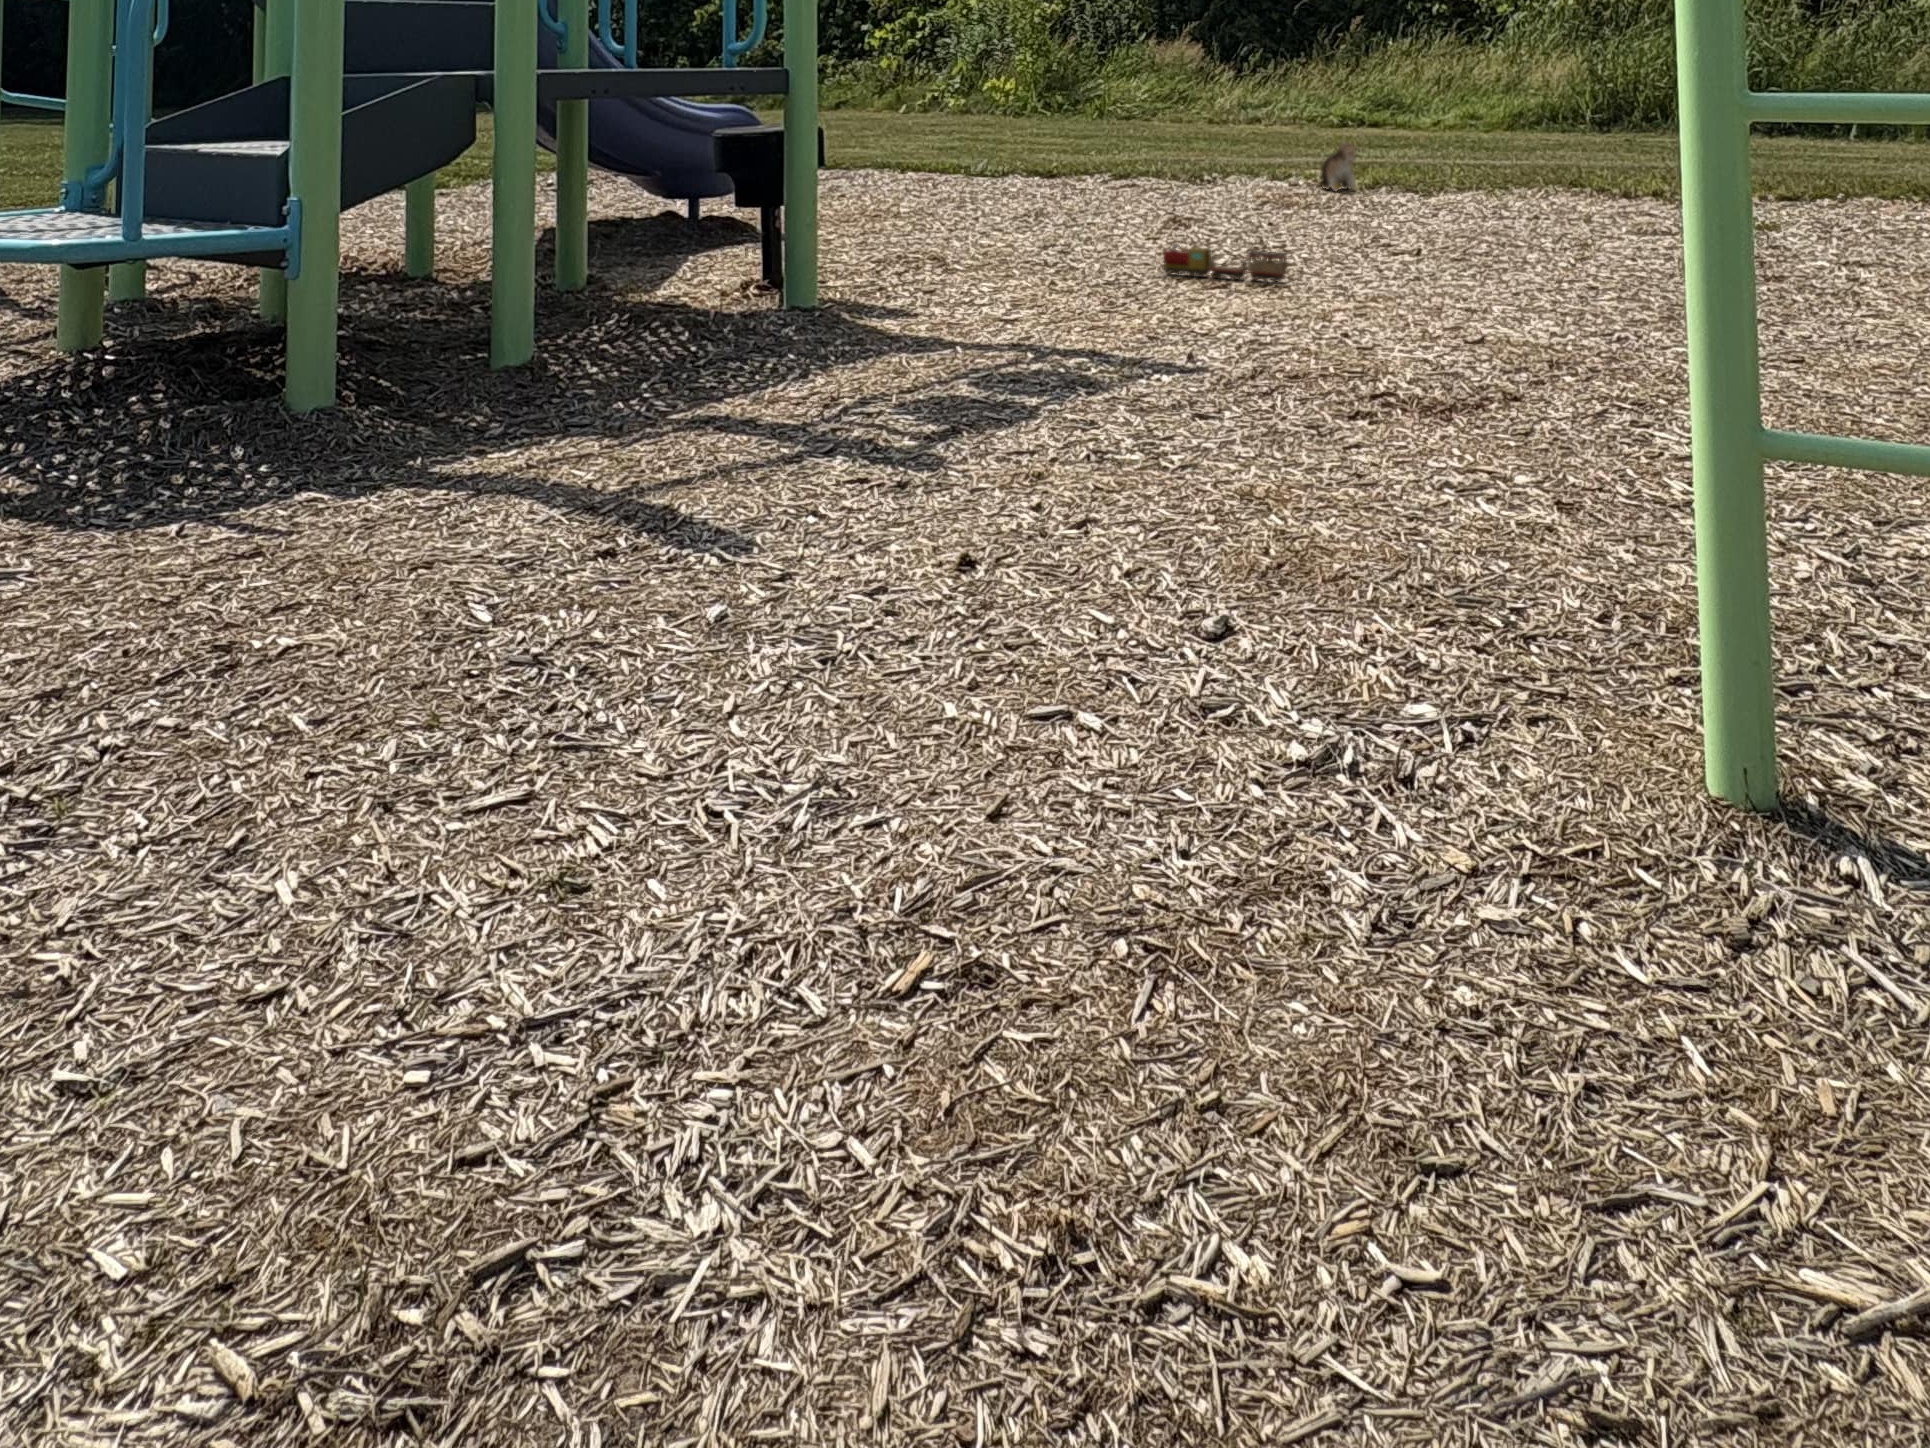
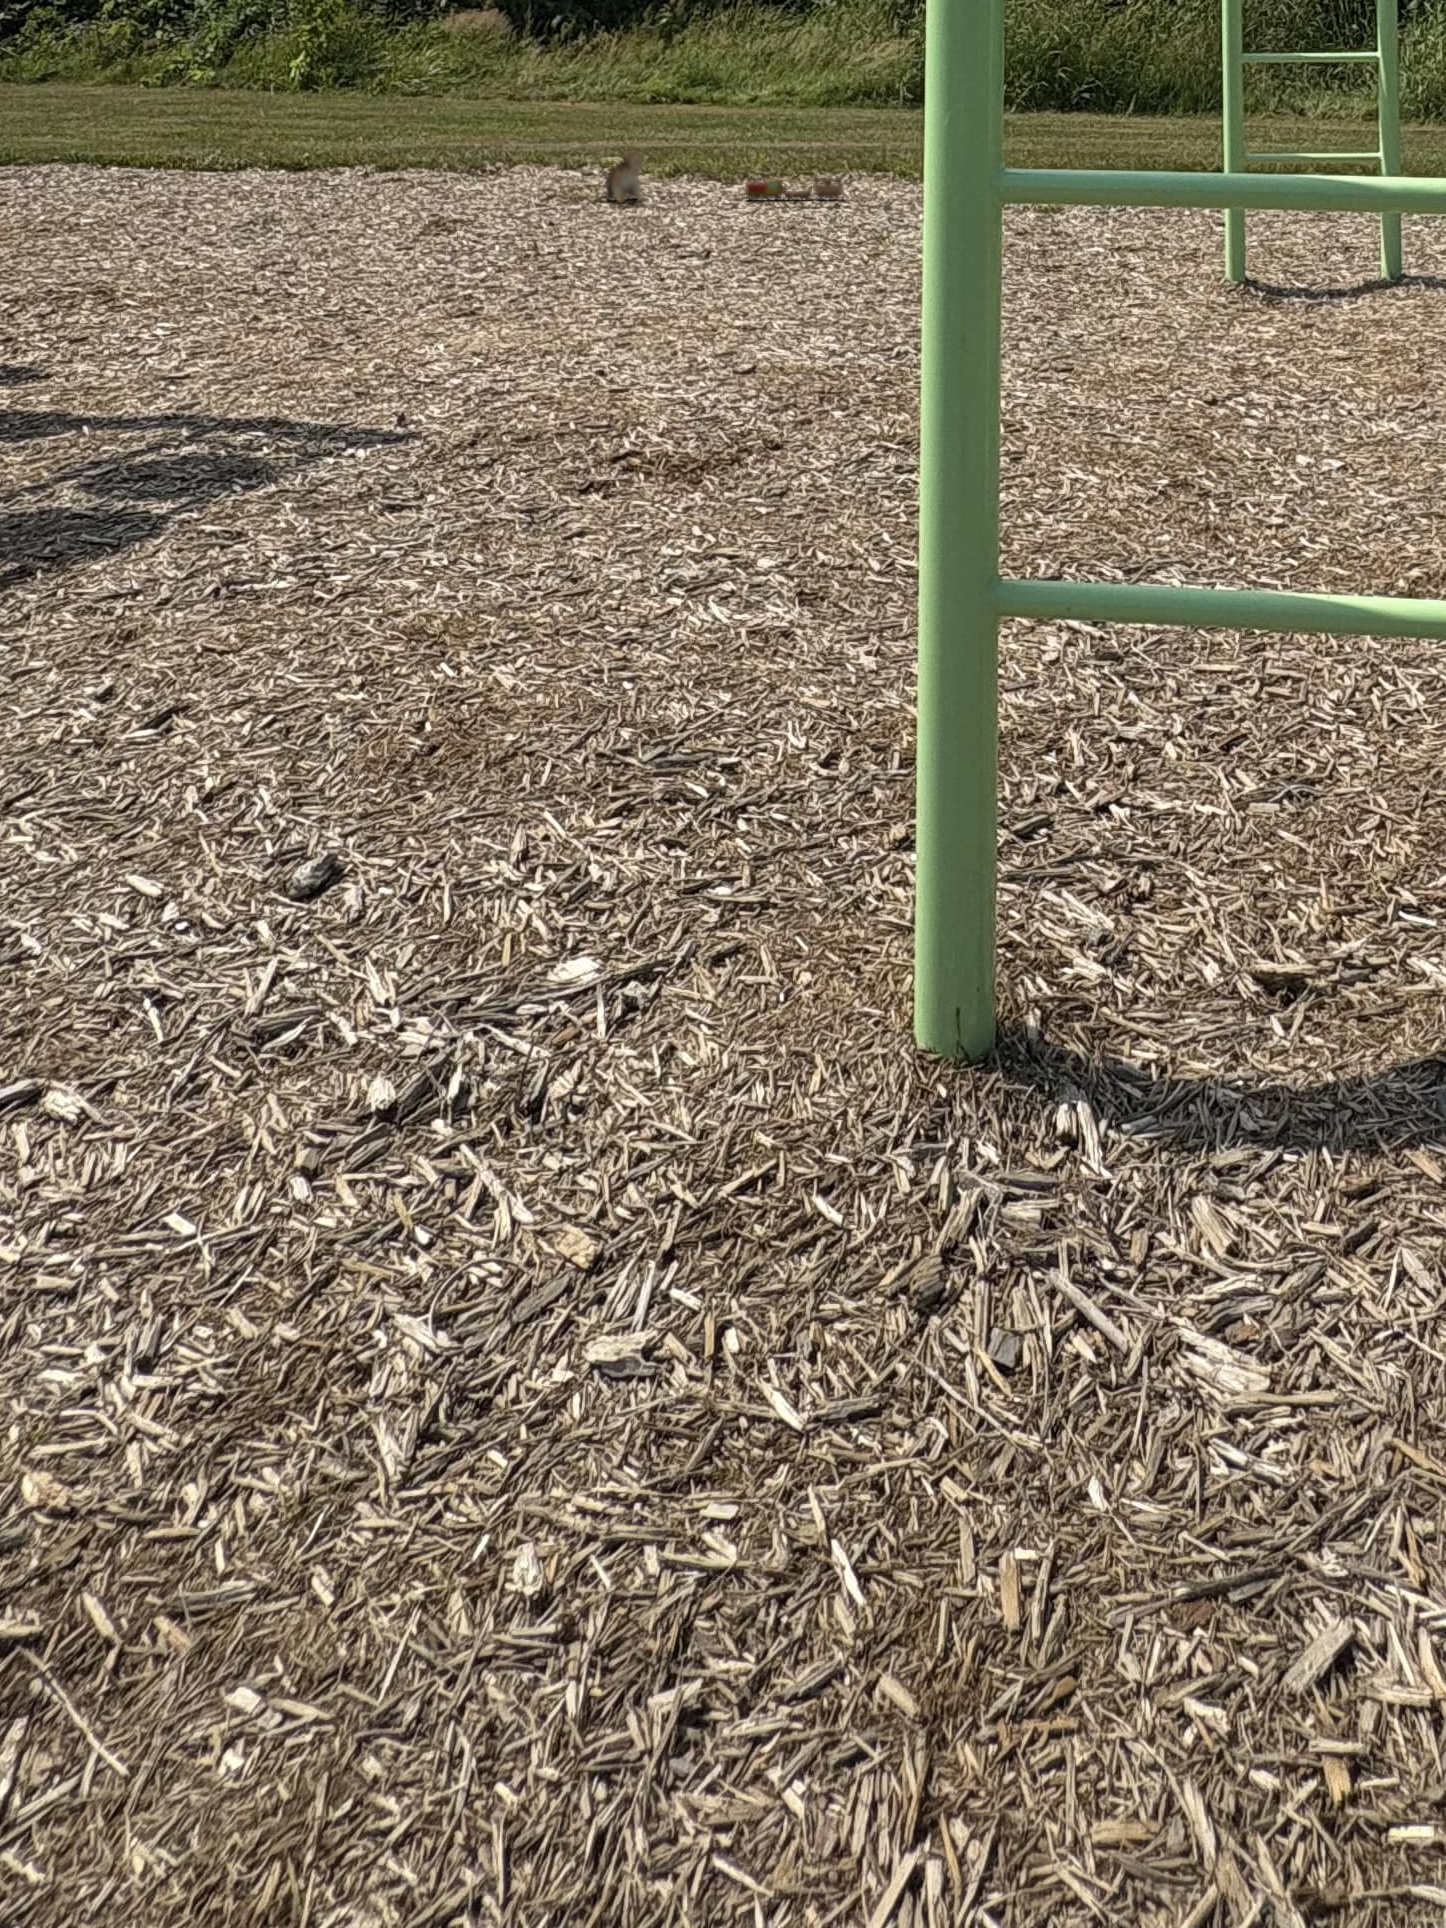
toy train: present [1163,245,1287,282] -> present [745,178,843,200]

